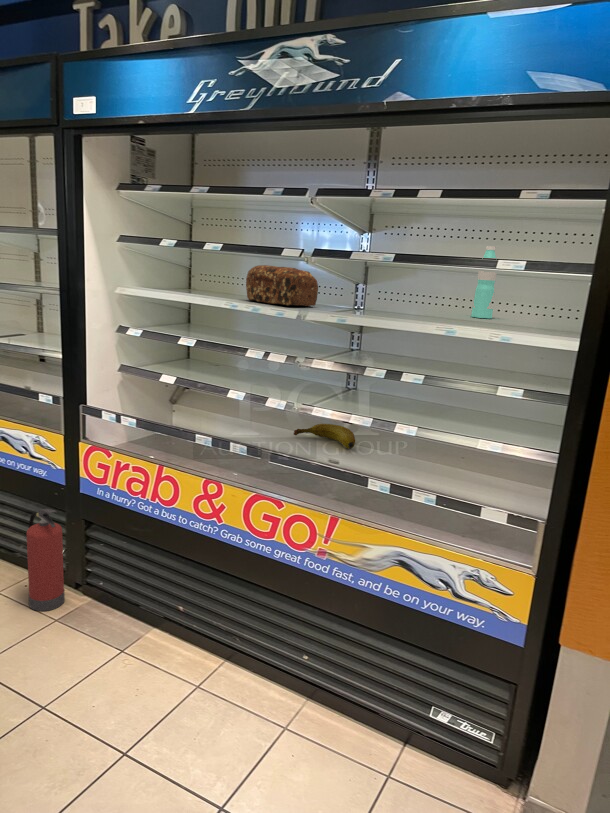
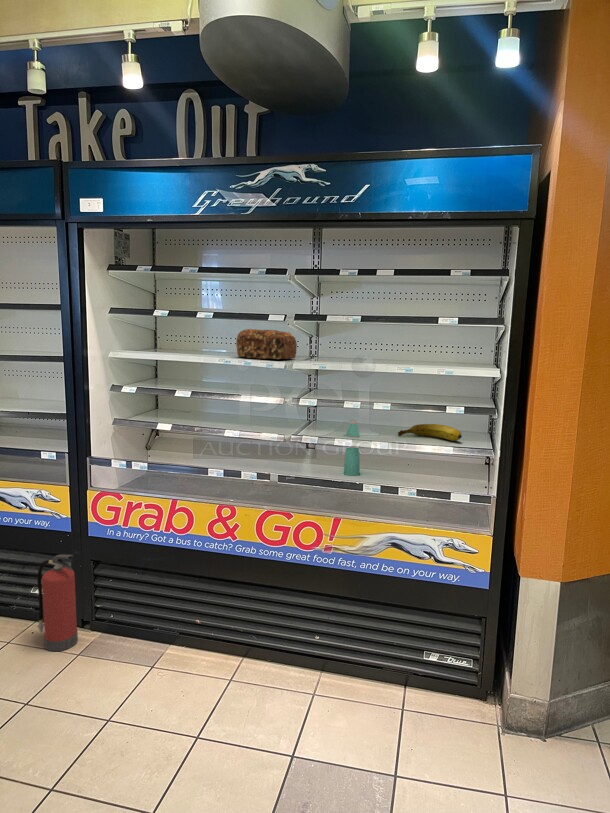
water bottle: present [471,246,496,318] -> present [344,420,360,476]
banana: present [294,424,355,449] -> present [398,424,462,441]

